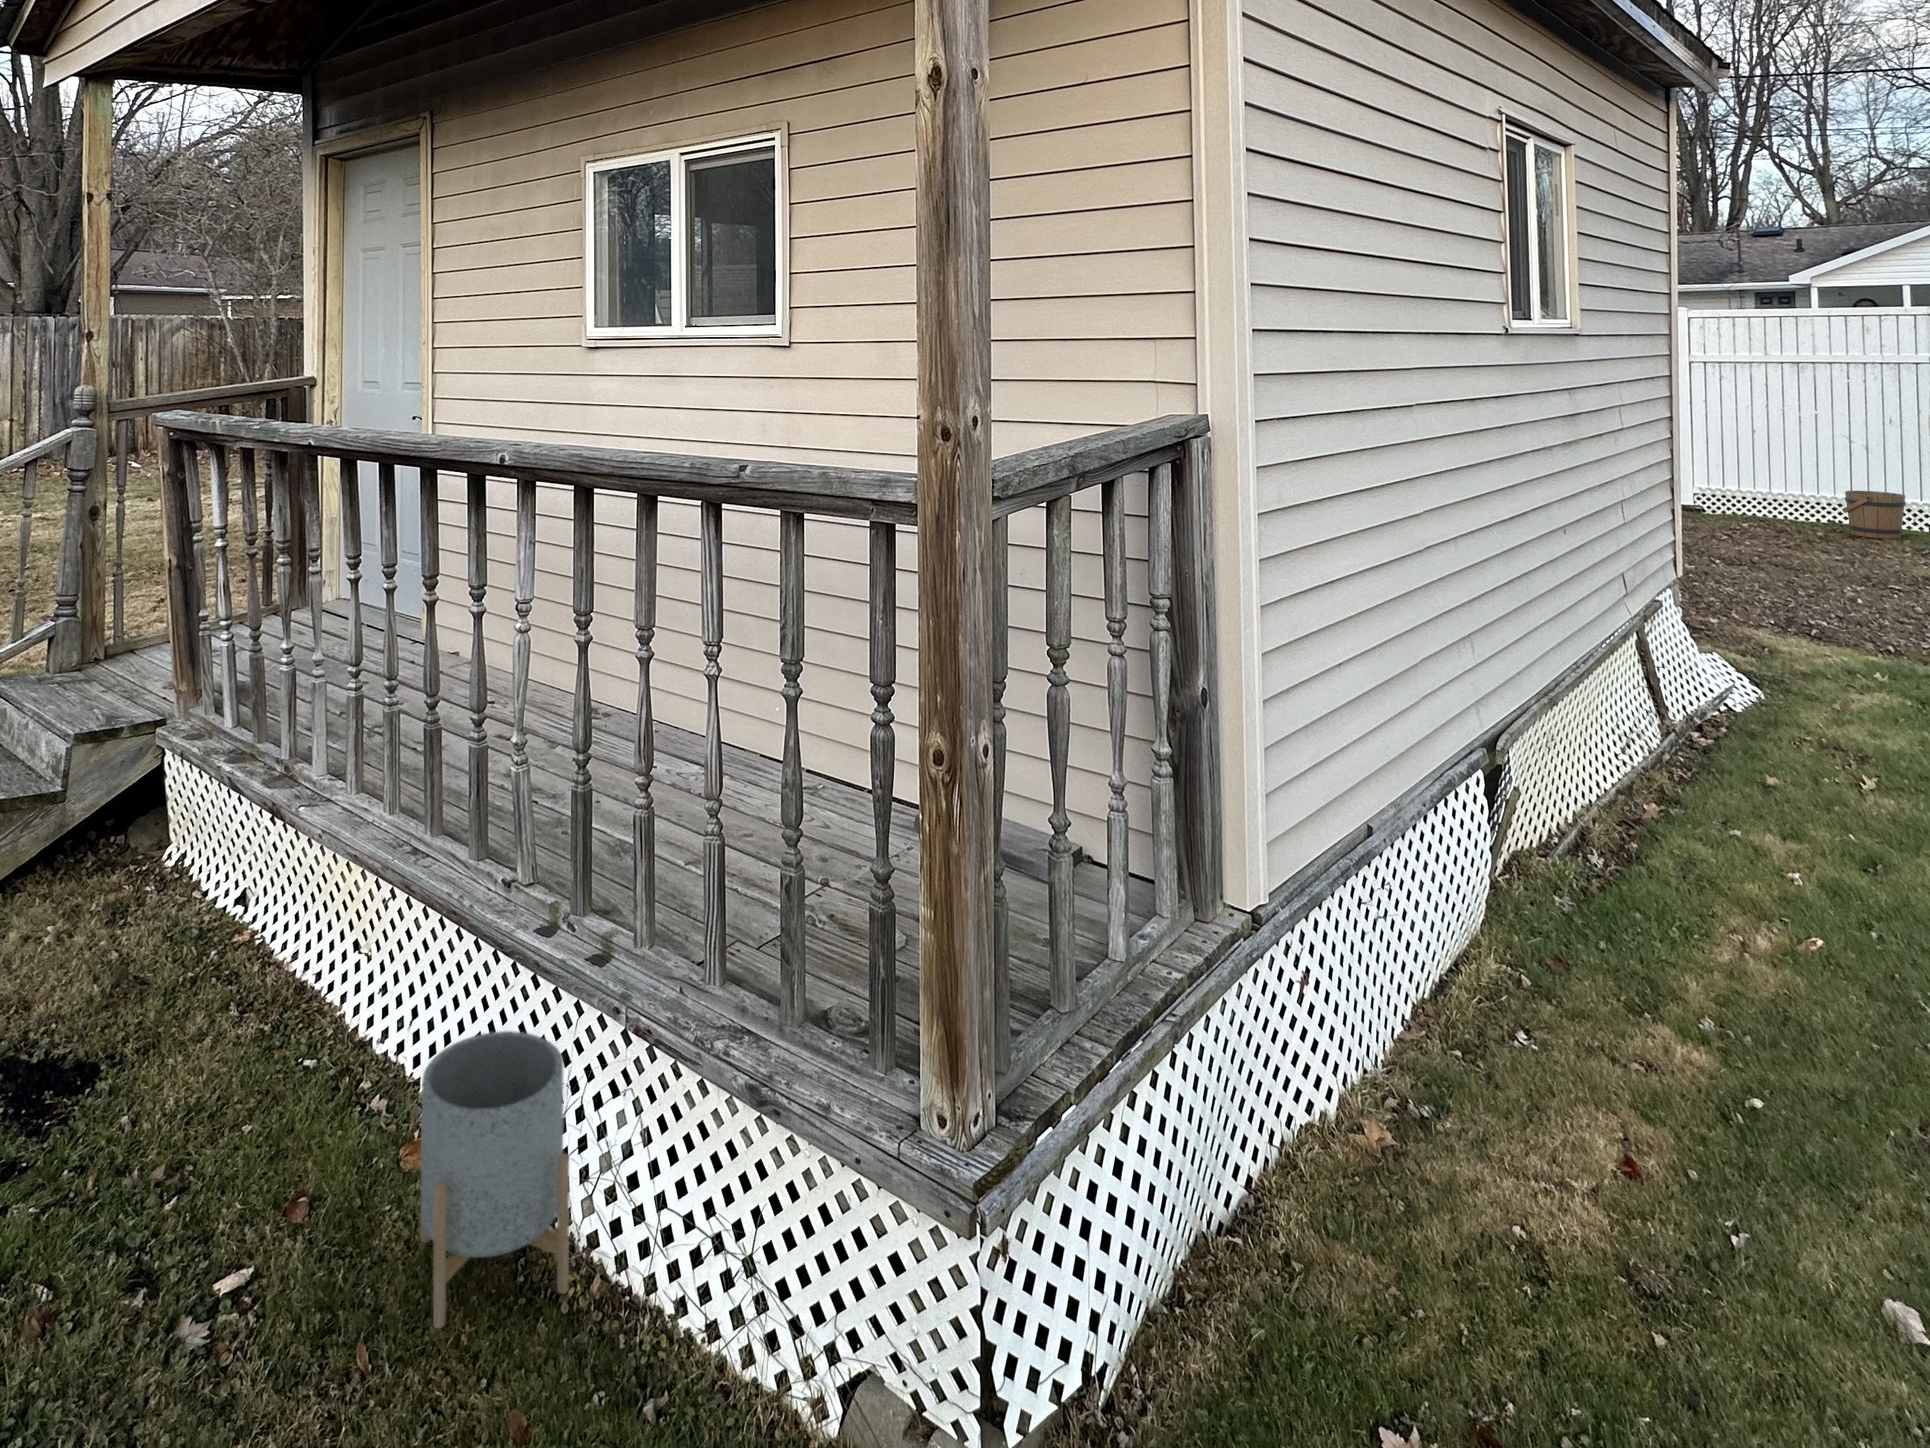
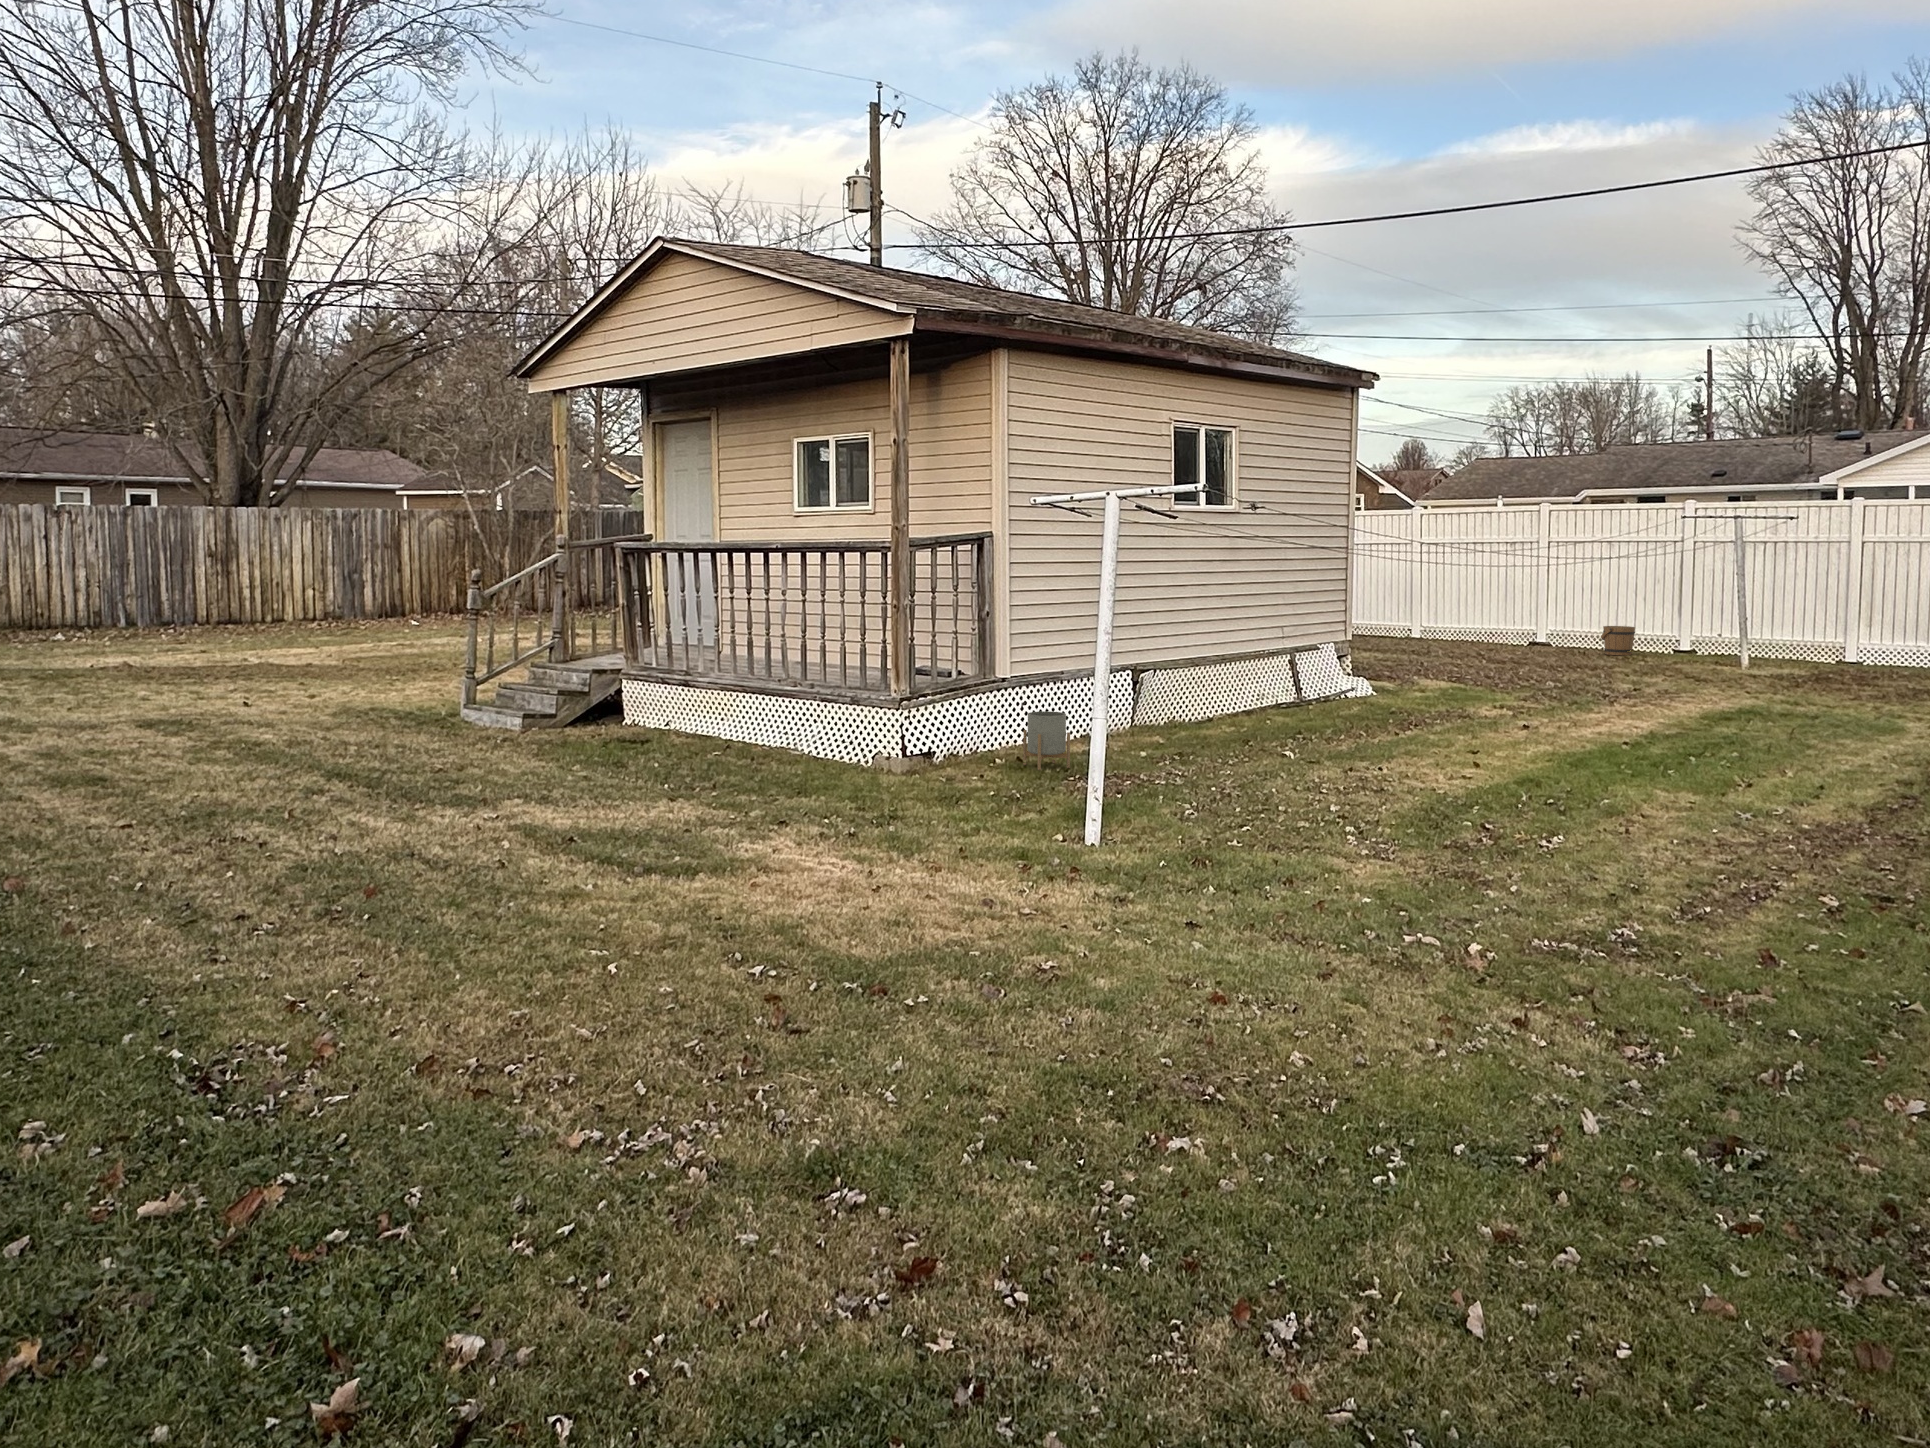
planter: present [420,1031,569,1329] -> present [1023,711,1070,770]

